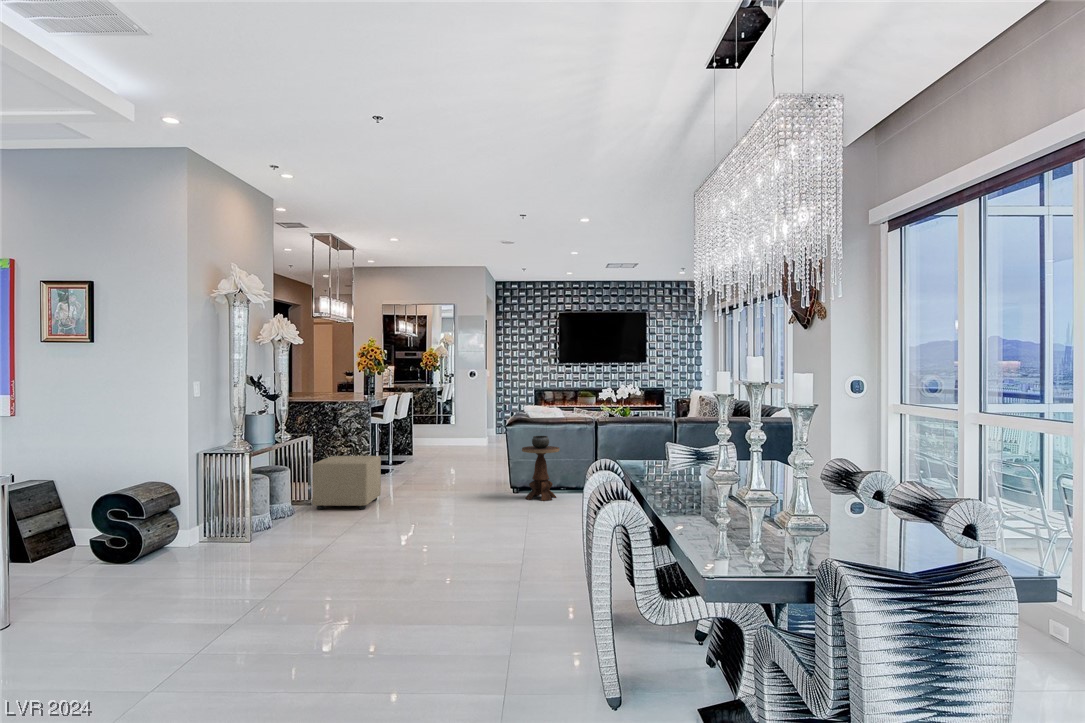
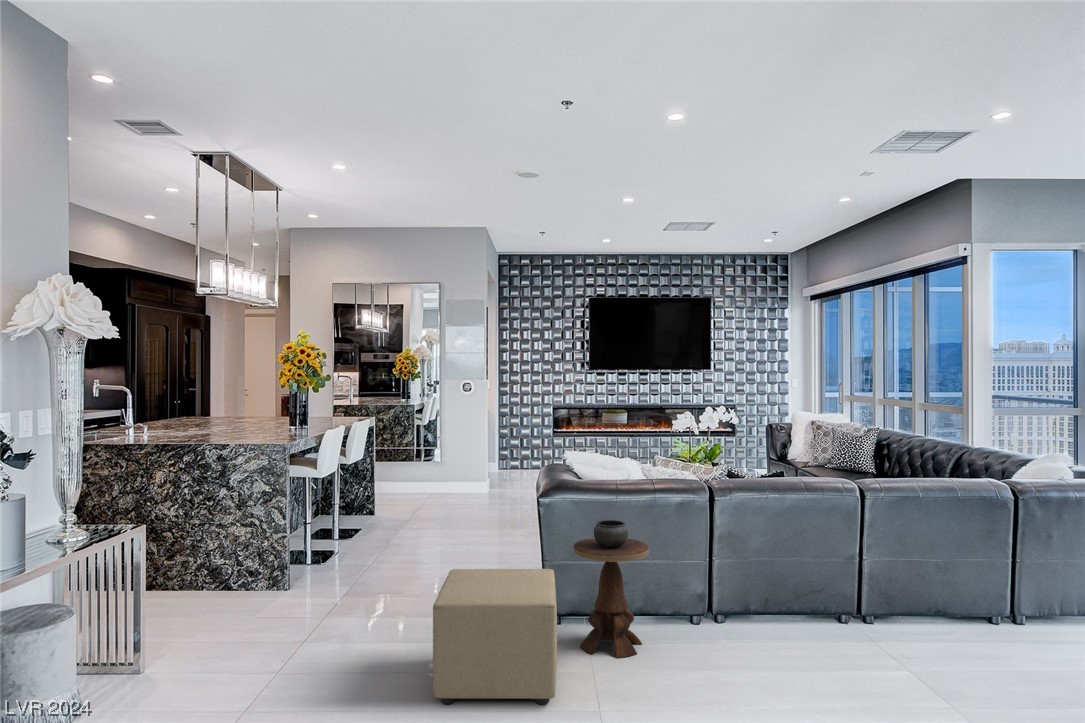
ottoman: present [313,456,381,510] -> present [433,569,557,705]

